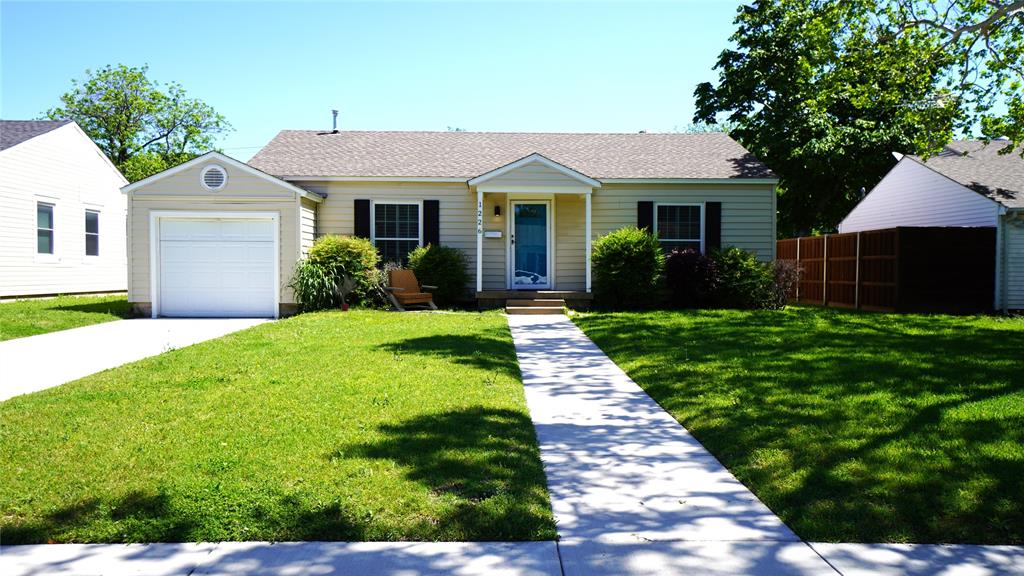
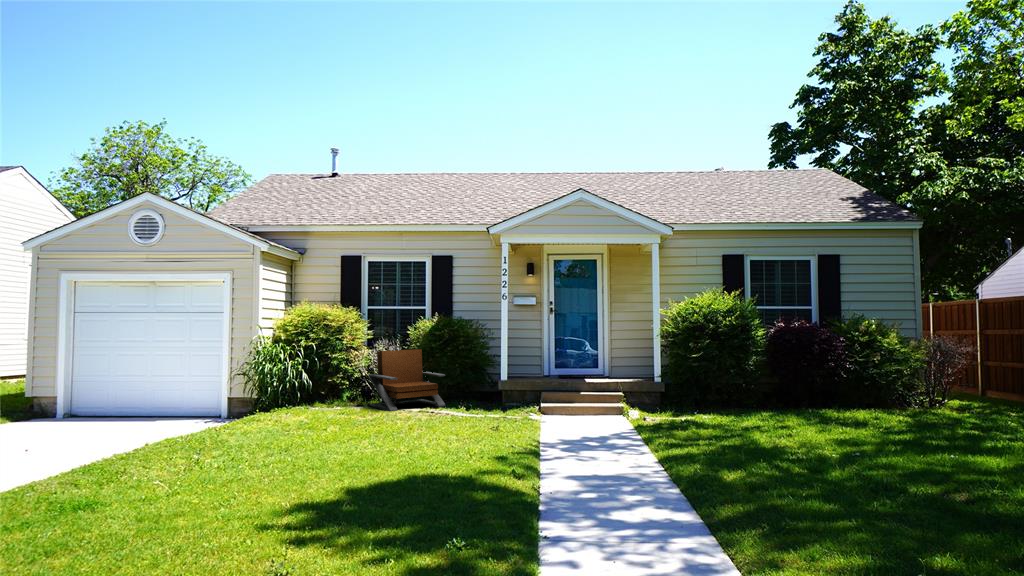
potted tree: present [332,275,357,311] -> none [294,356,334,410]

